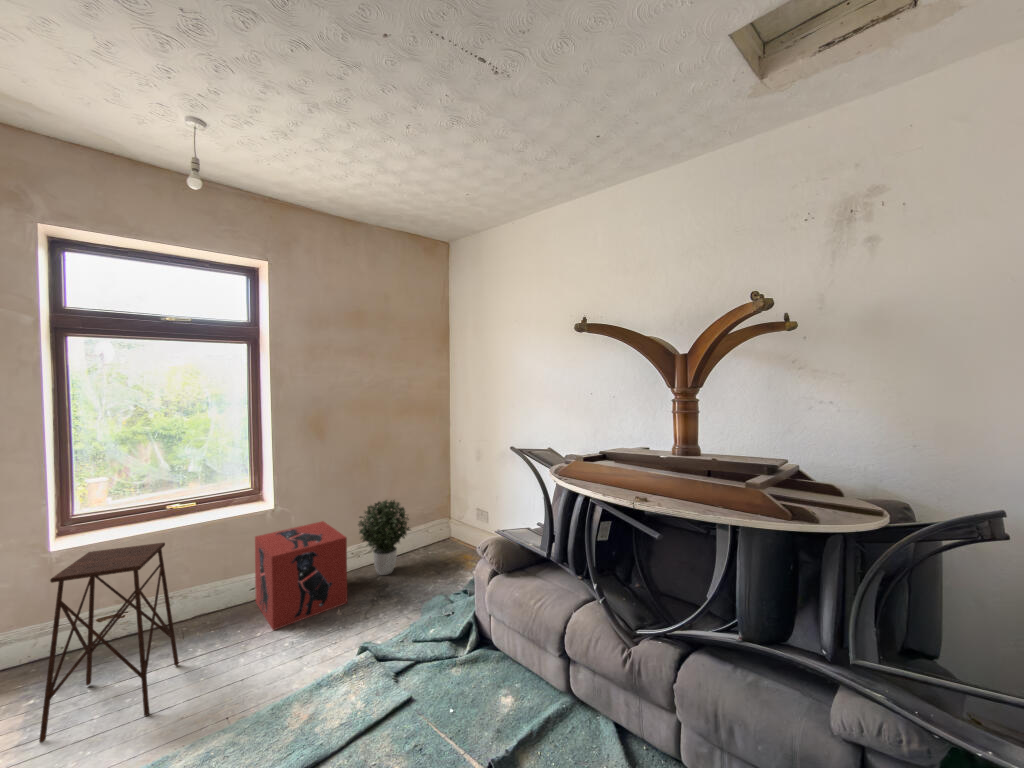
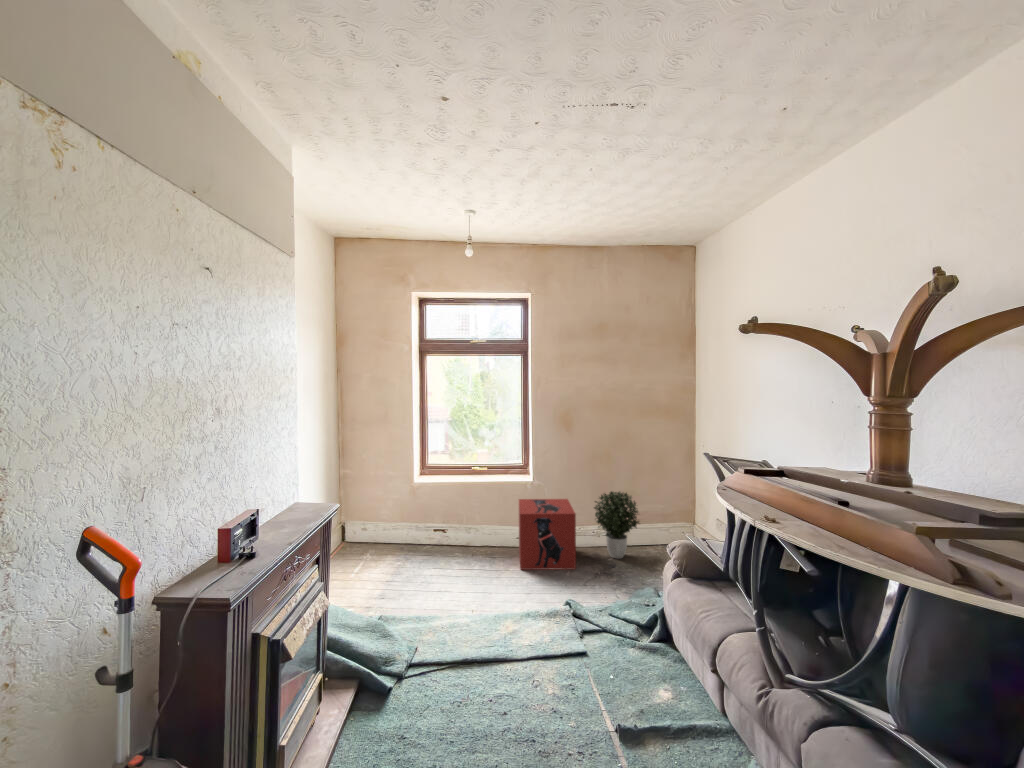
side table: present [39,543,179,743] -> none [399,484,465,590]

